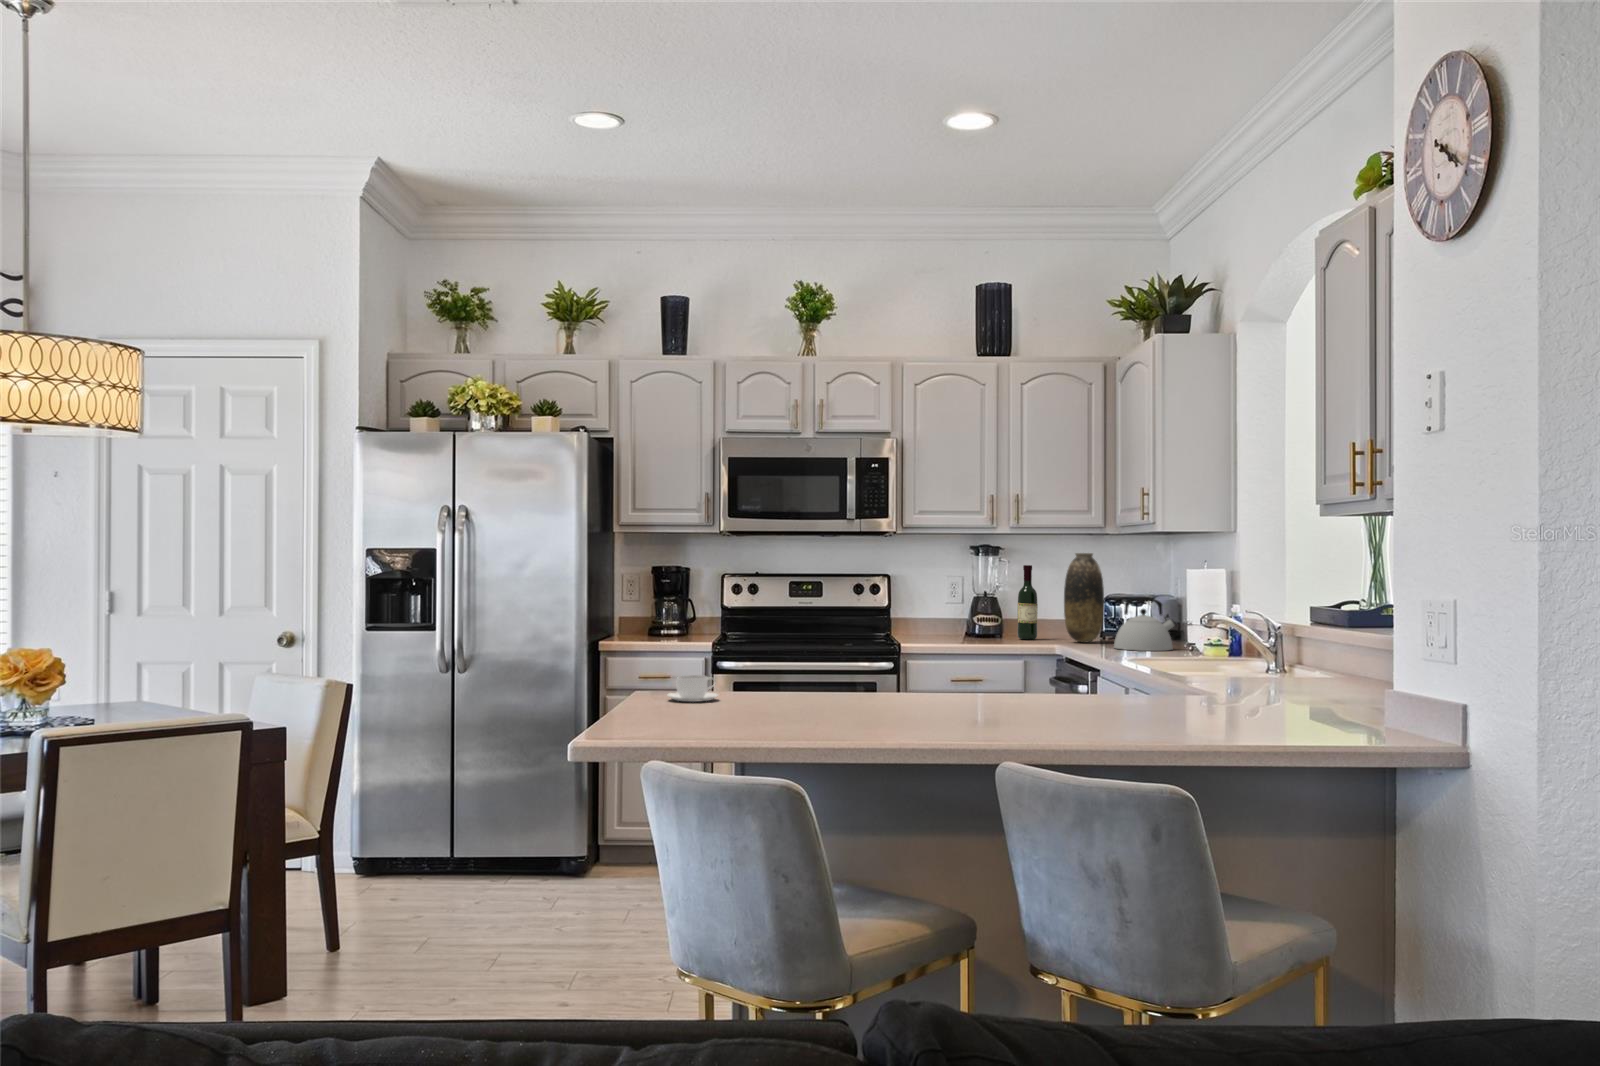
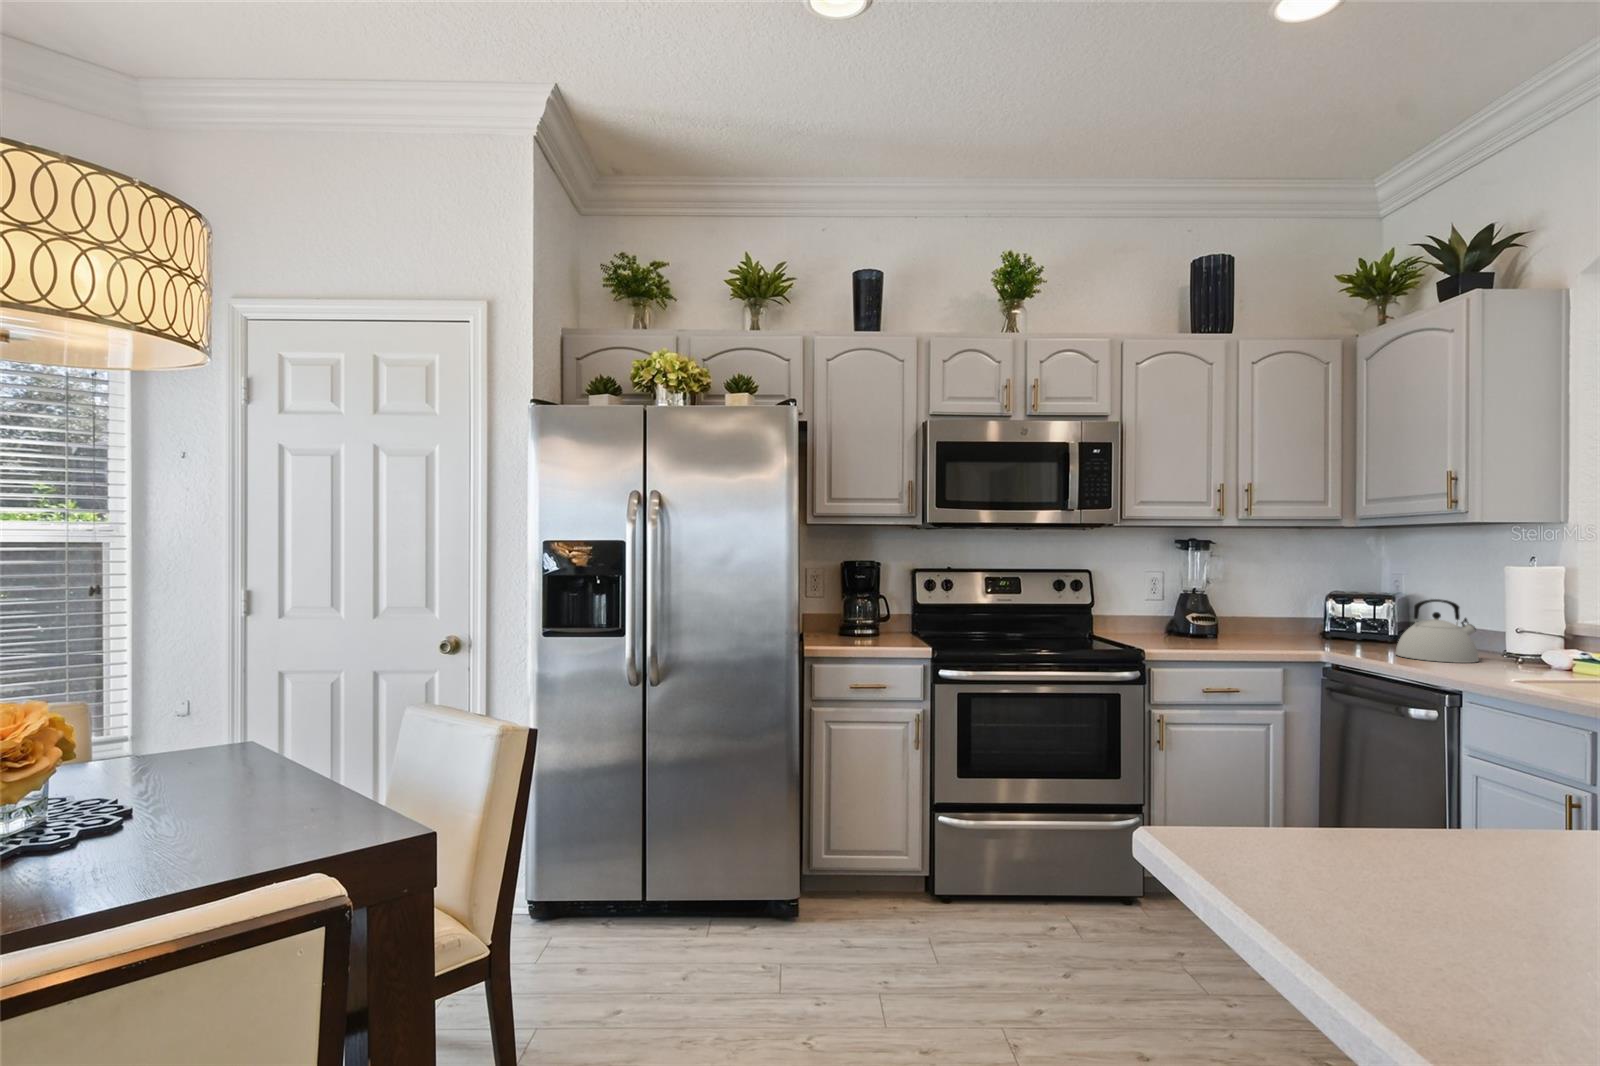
vase: present [1064,553,1104,643] -> none [1298,547,1349,645]
wine bottle: present [1017,565,1038,640] -> none [1232,560,1255,639]
coffee cup: present [668,675,718,702] -> none [1310,841,1462,930]

